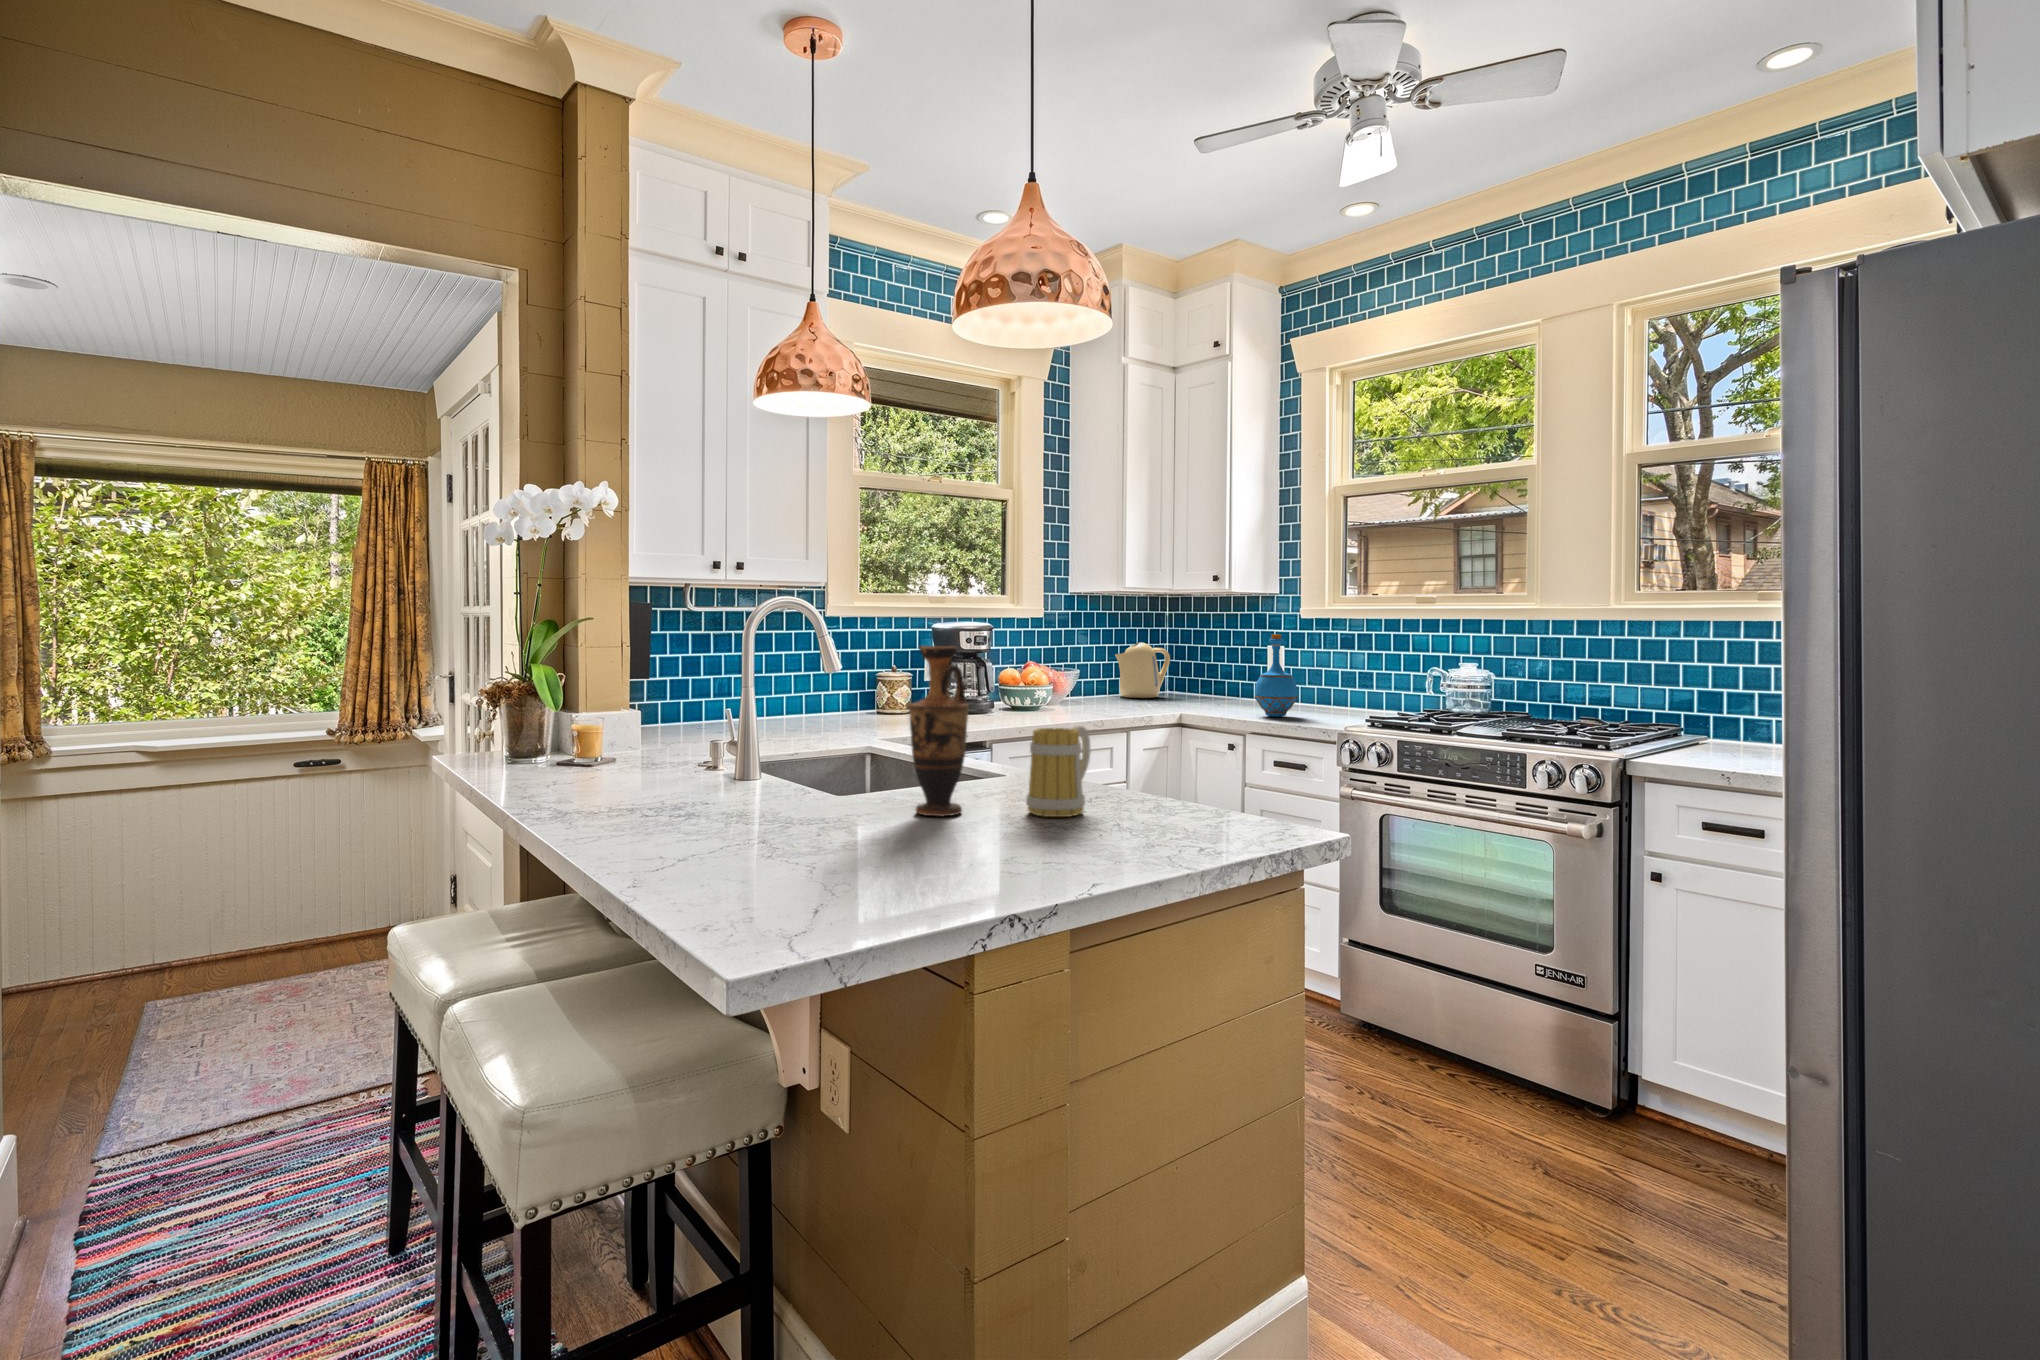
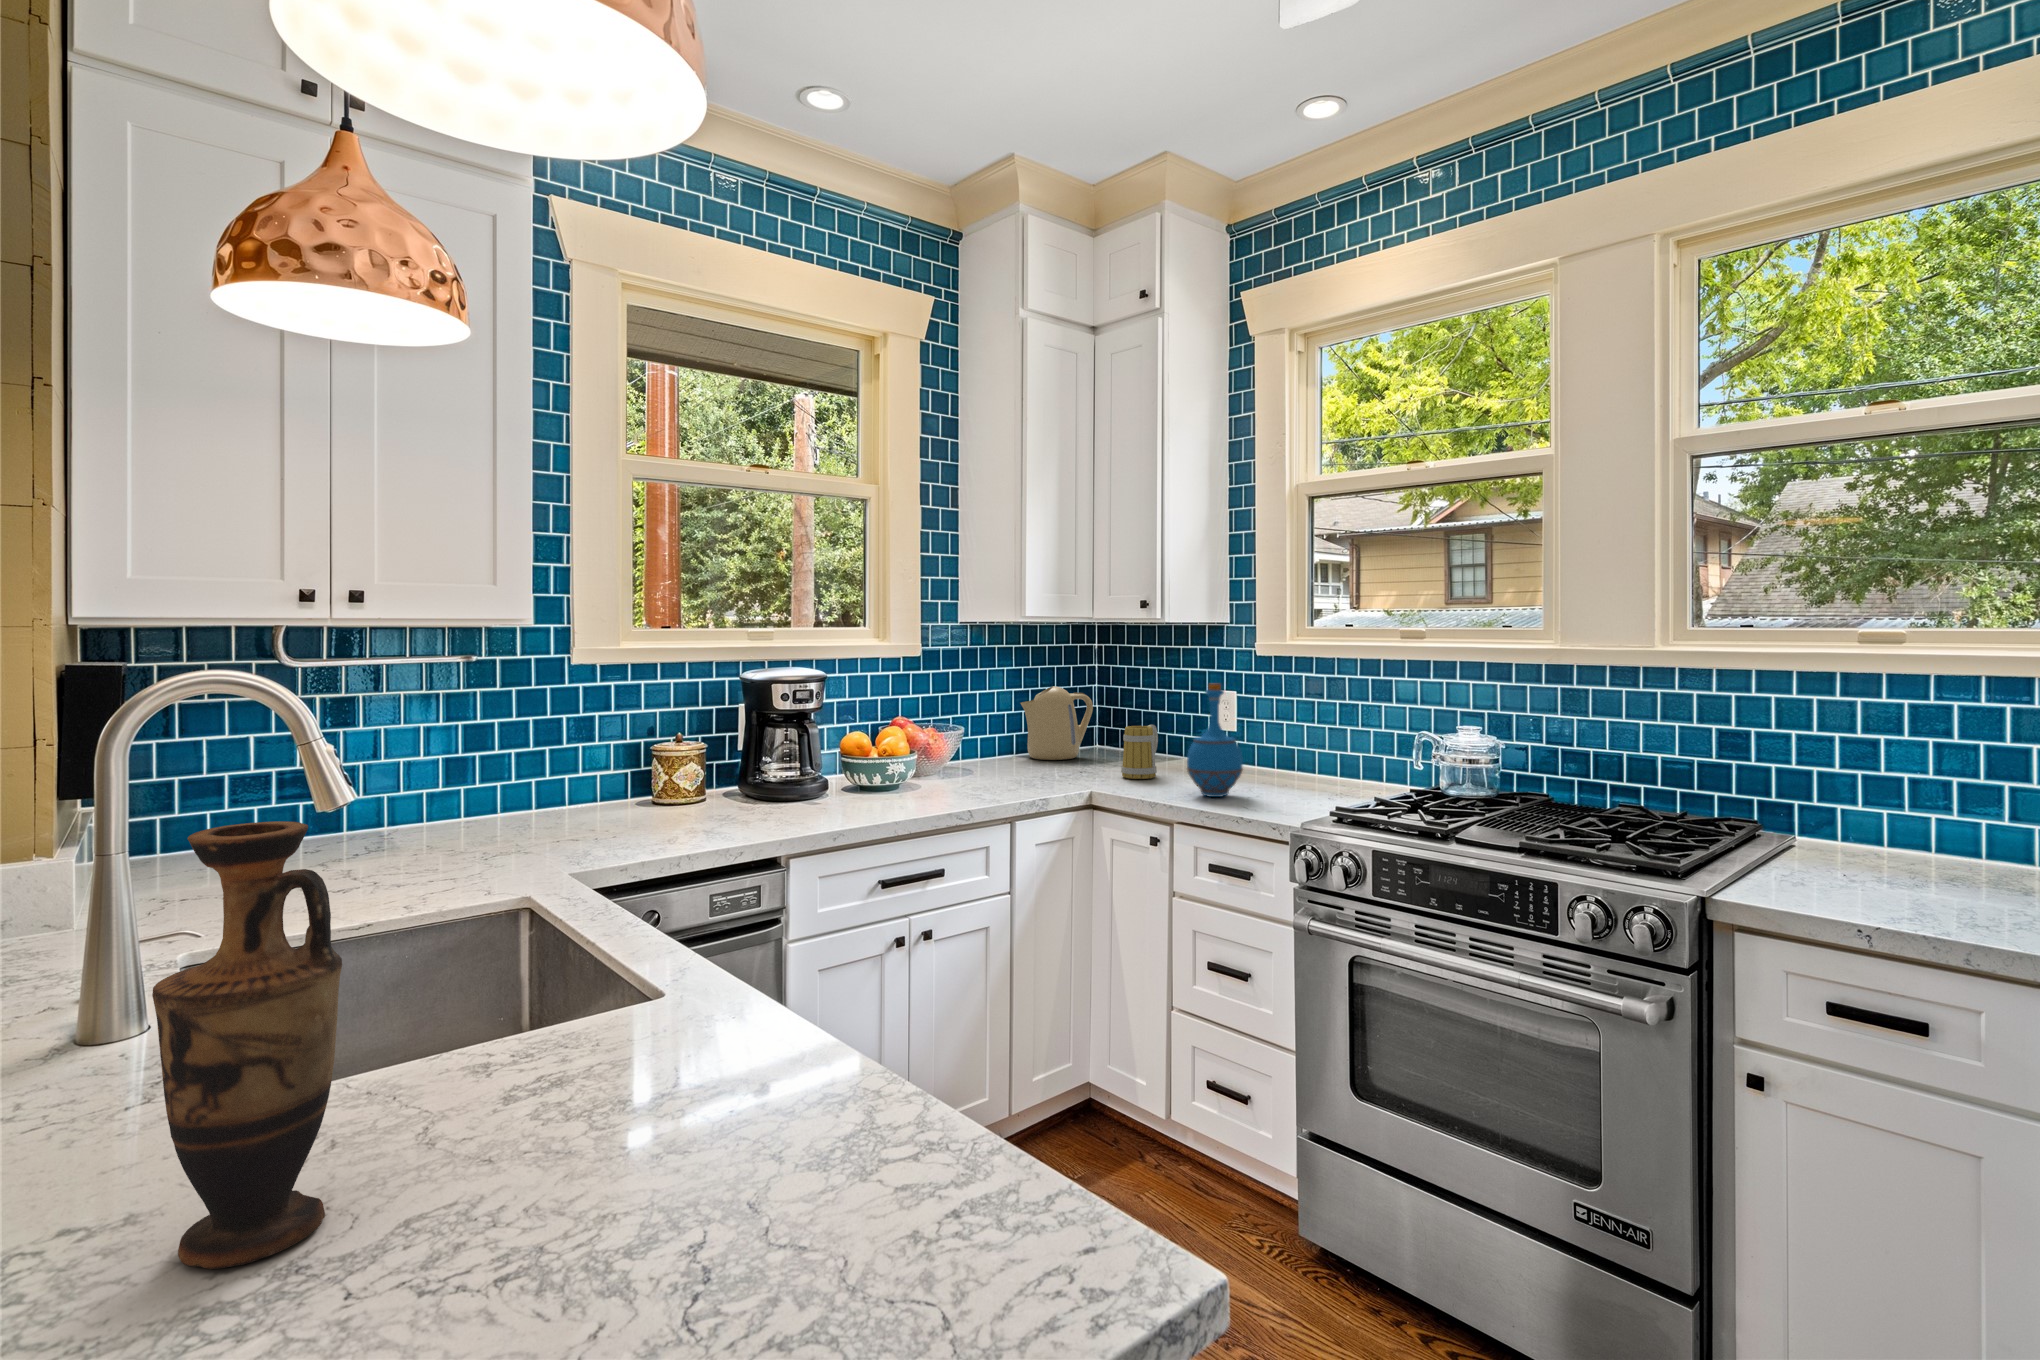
mug: present [1026,726,1091,817] -> present [1121,725,1158,779]

